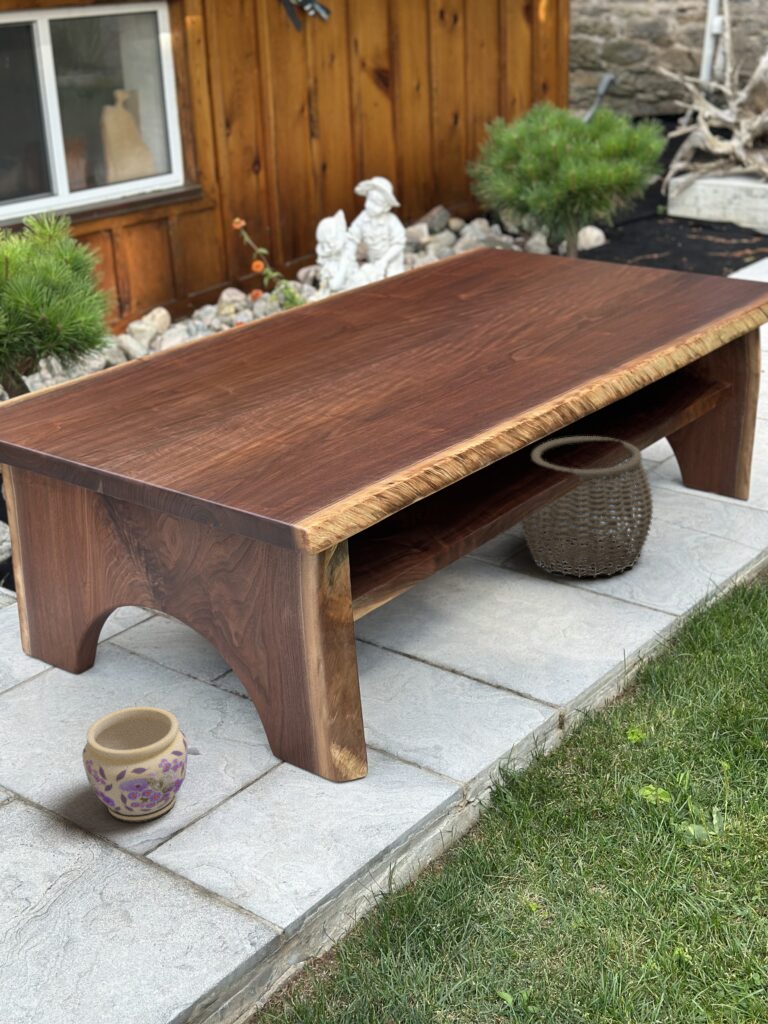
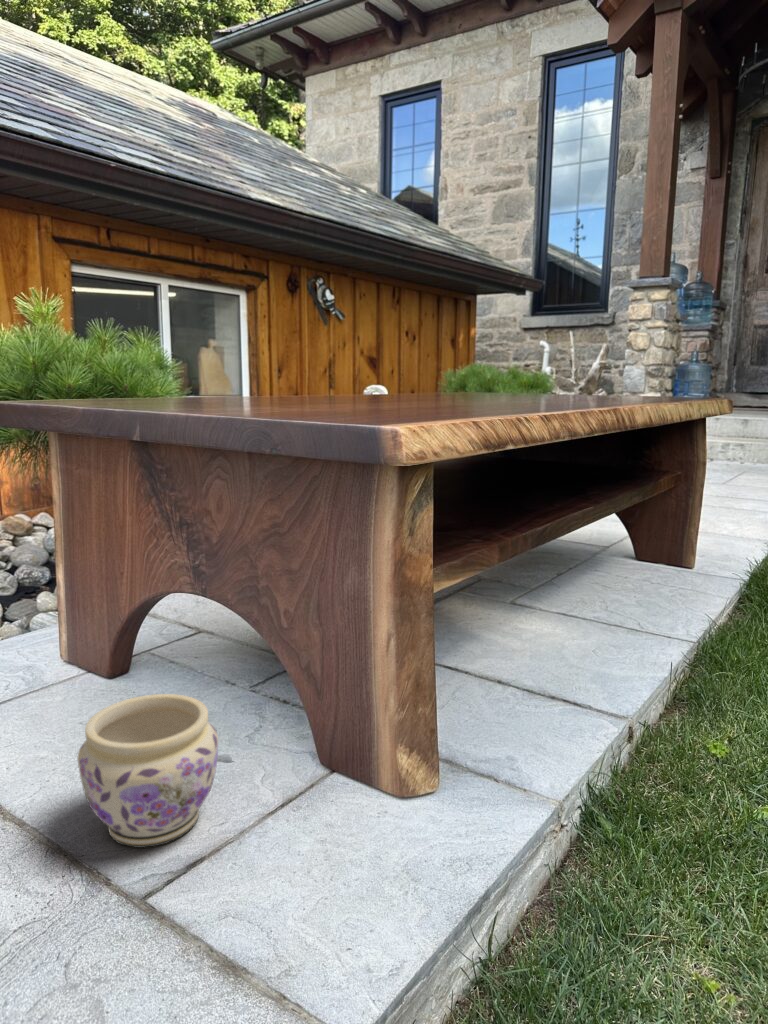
woven basket: present [521,436,653,577] -> none [528,497,648,613]

